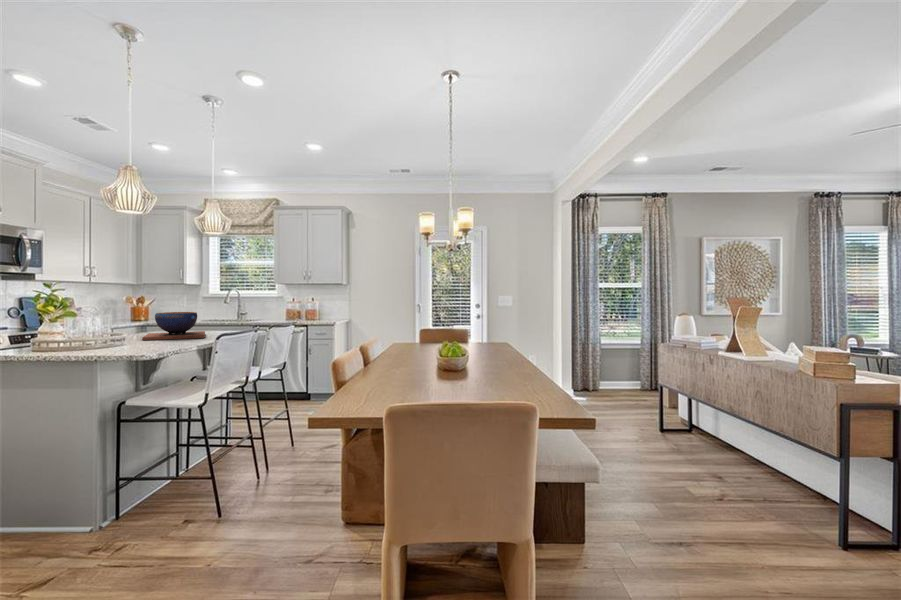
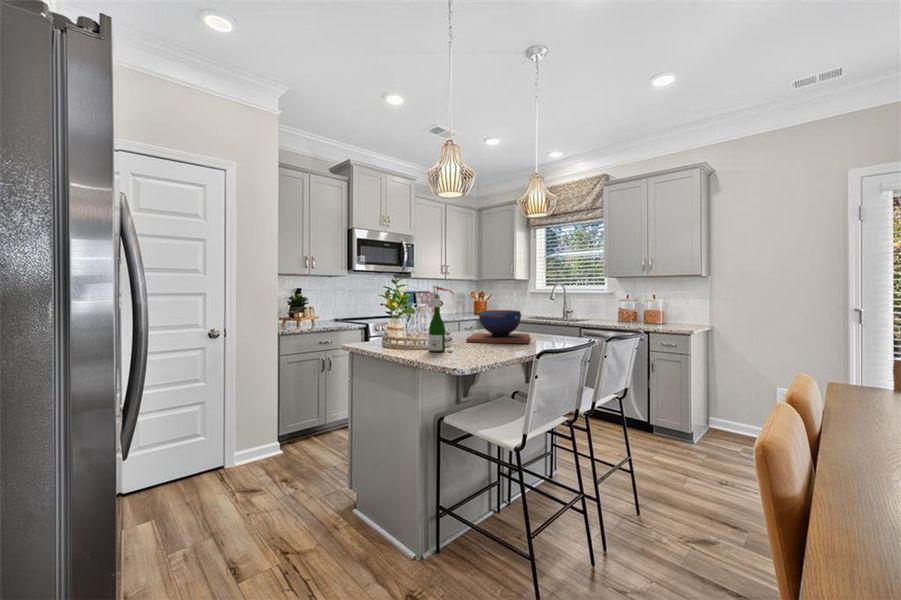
wine bottle: none [107,291,135,348] -> present [429,285,454,352]

